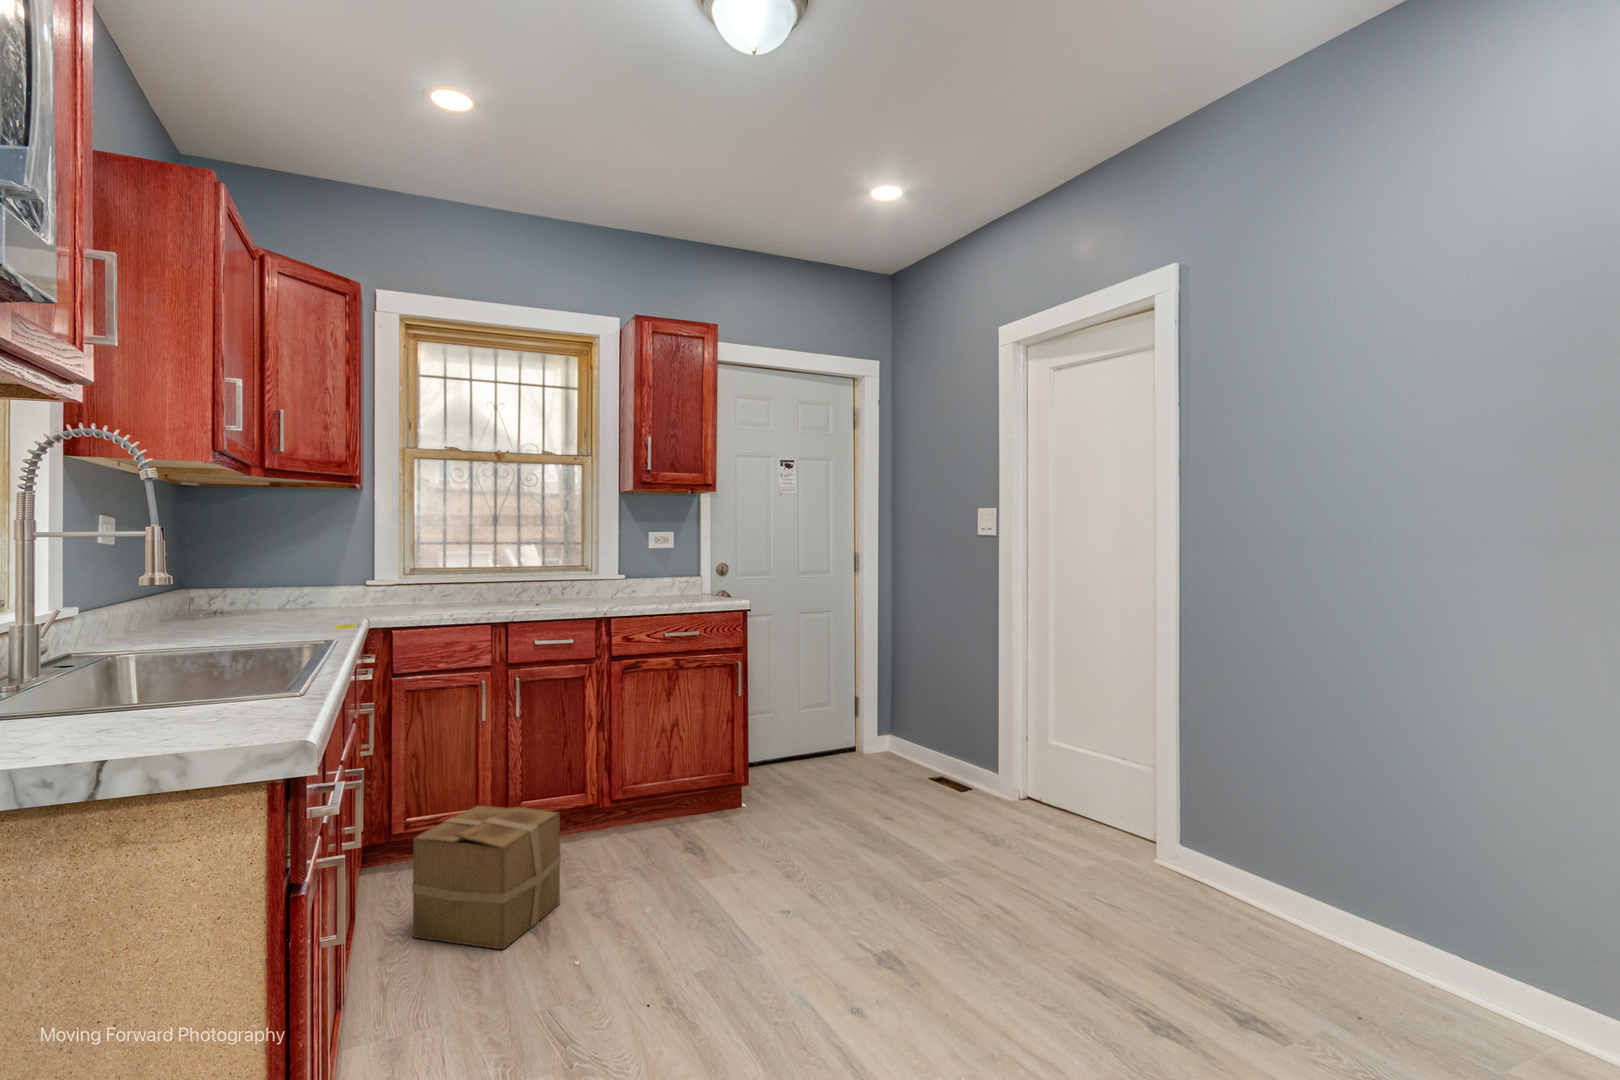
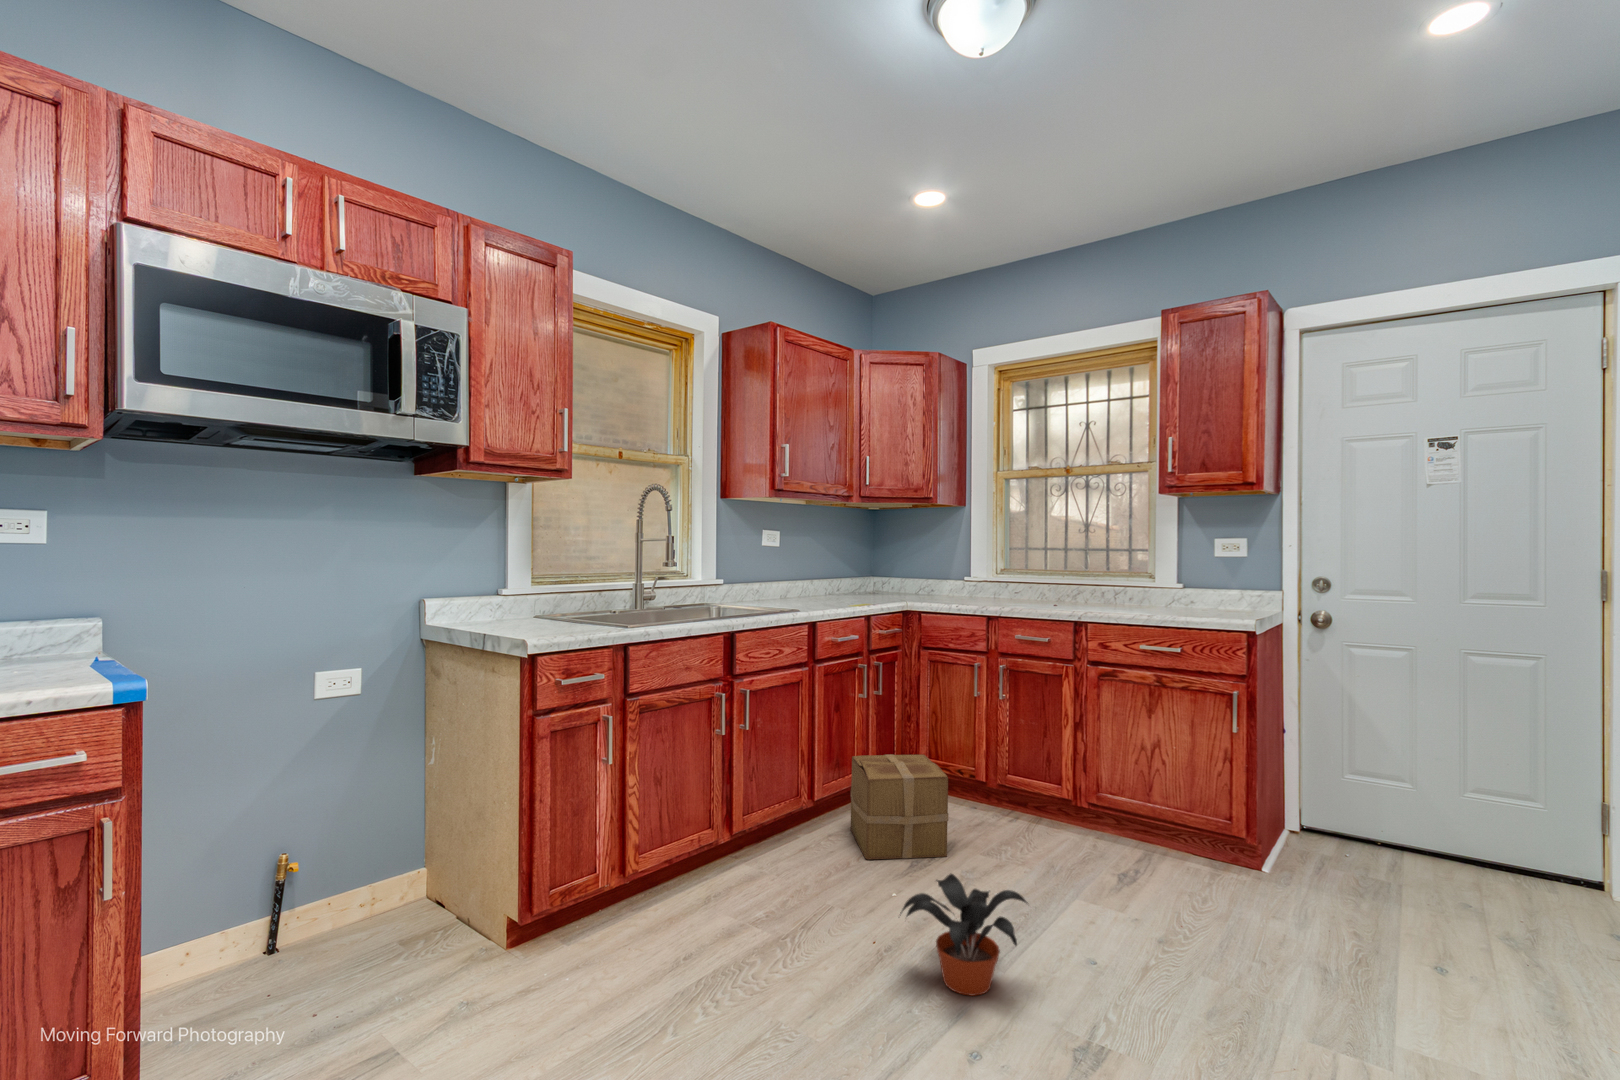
potted plant: none [711,864,825,978] -> present [900,874,1028,996]

